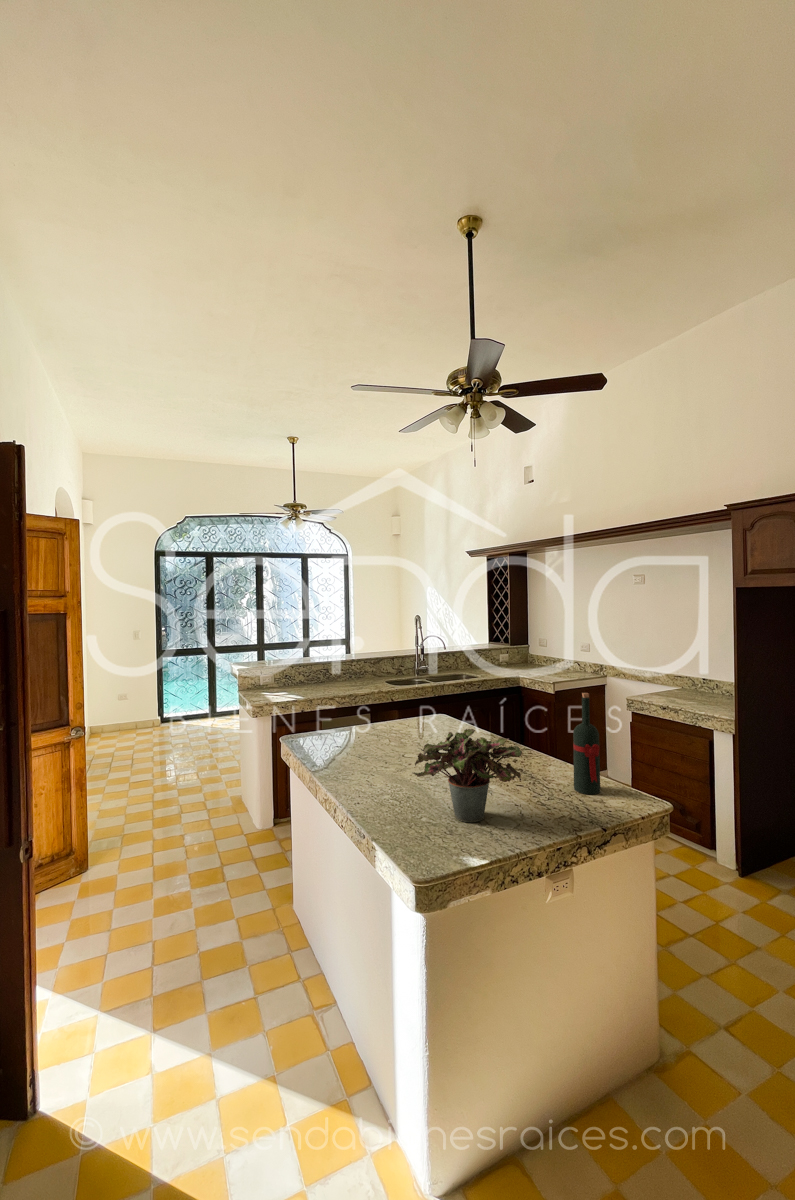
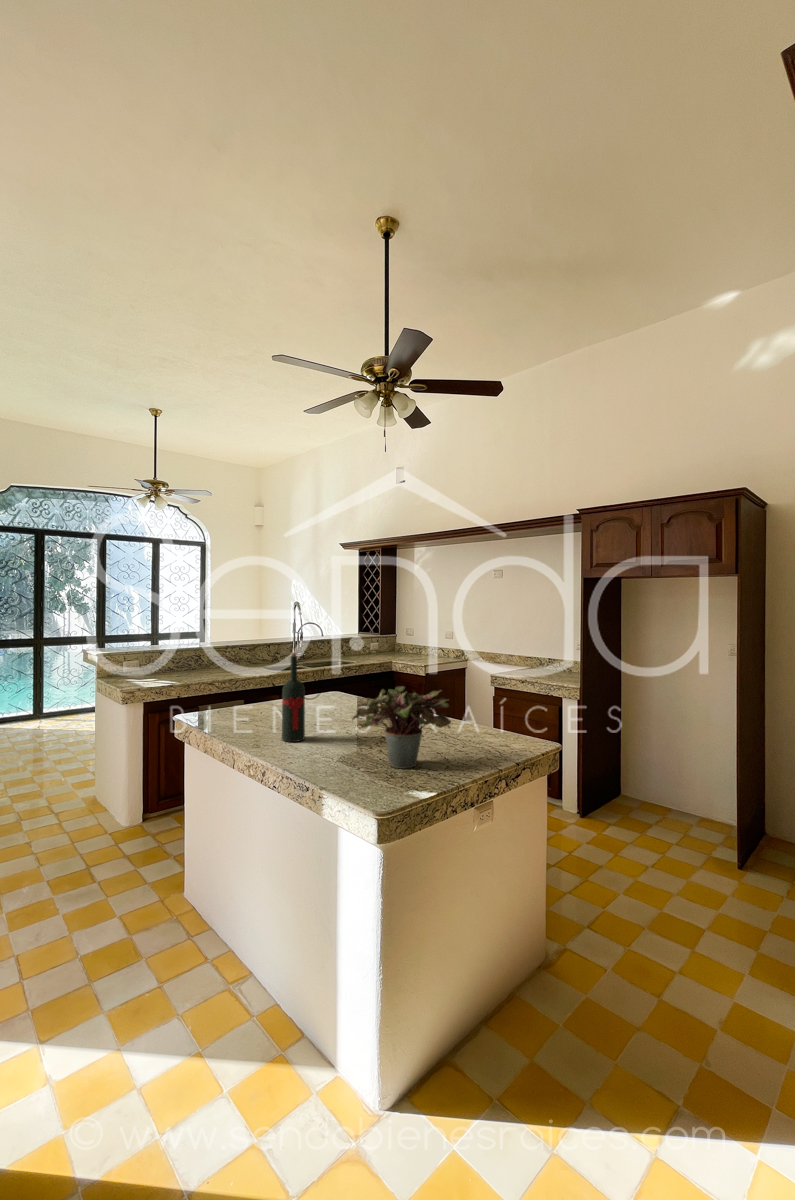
wine bottle: present [573,693,600,794] -> present [282,652,305,742]

